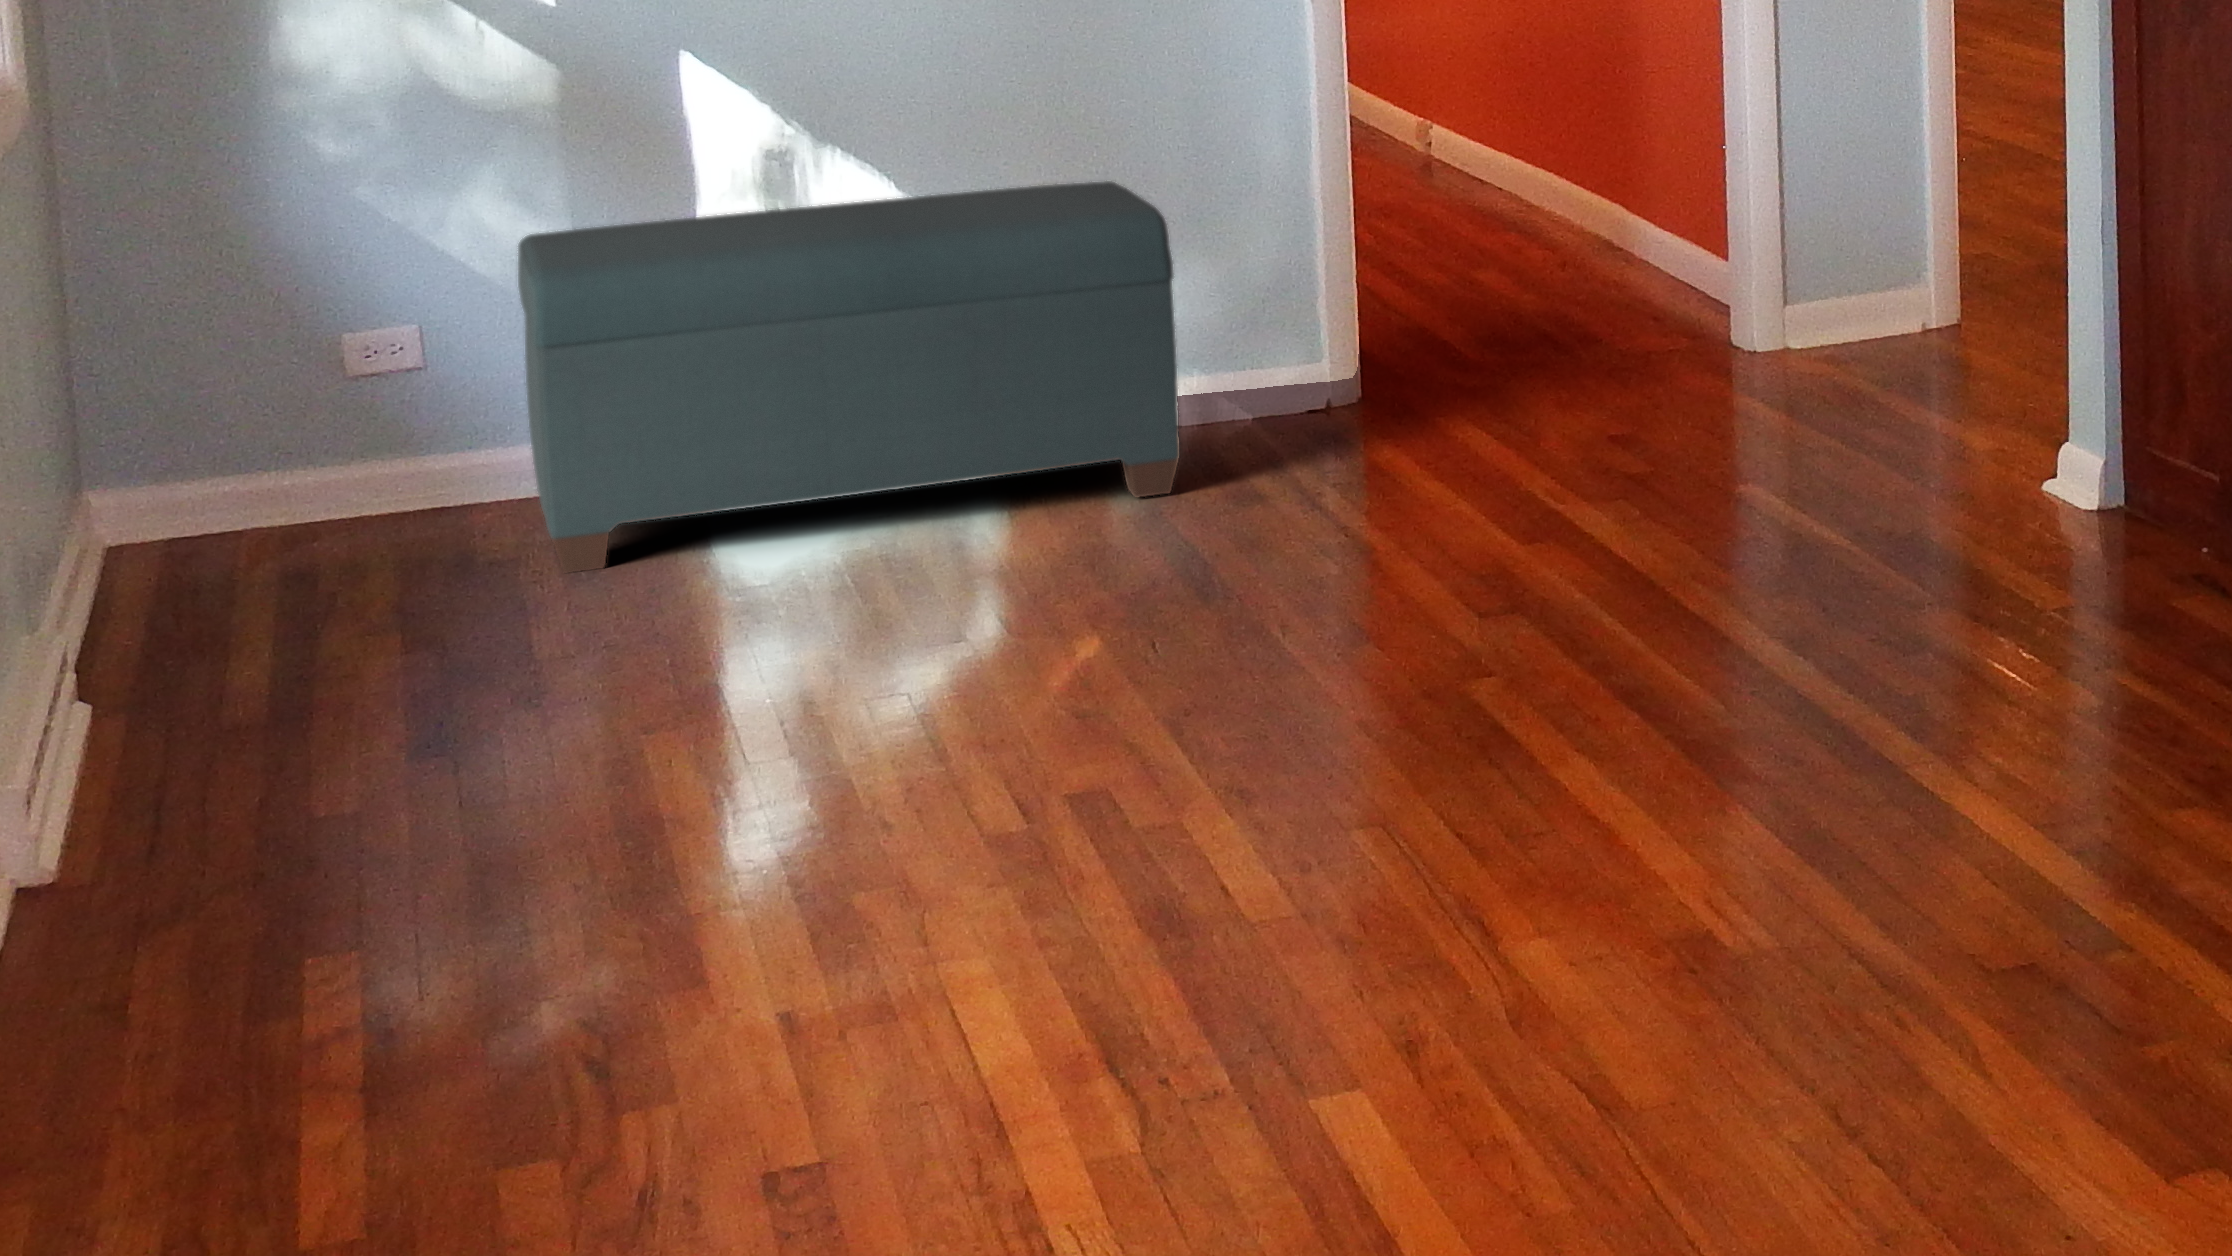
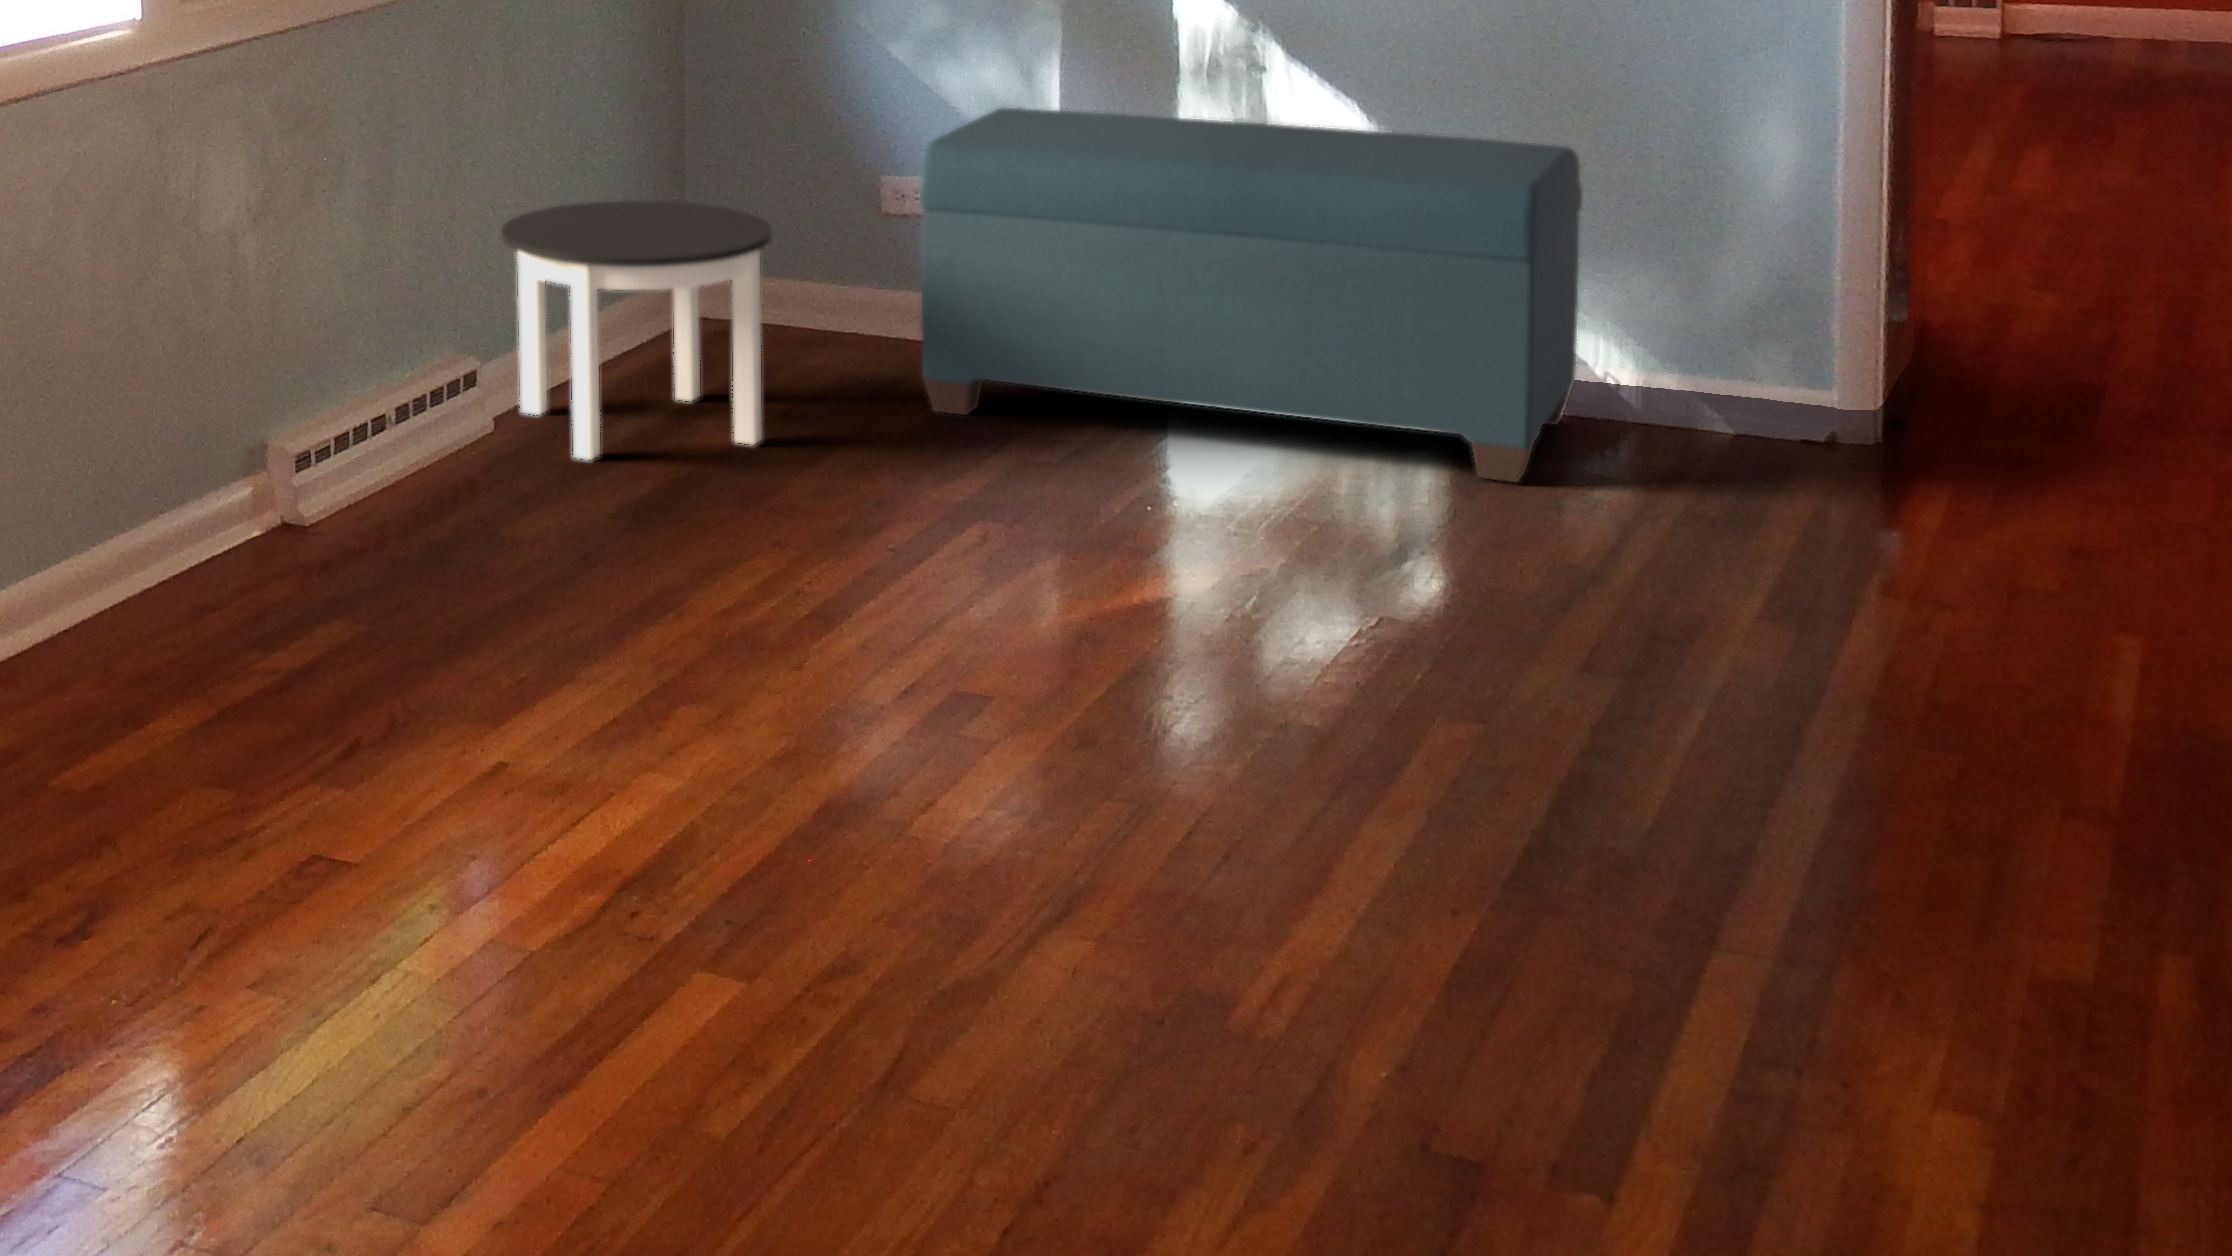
round table: none [63,390,435,718] -> present [501,201,772,460]

